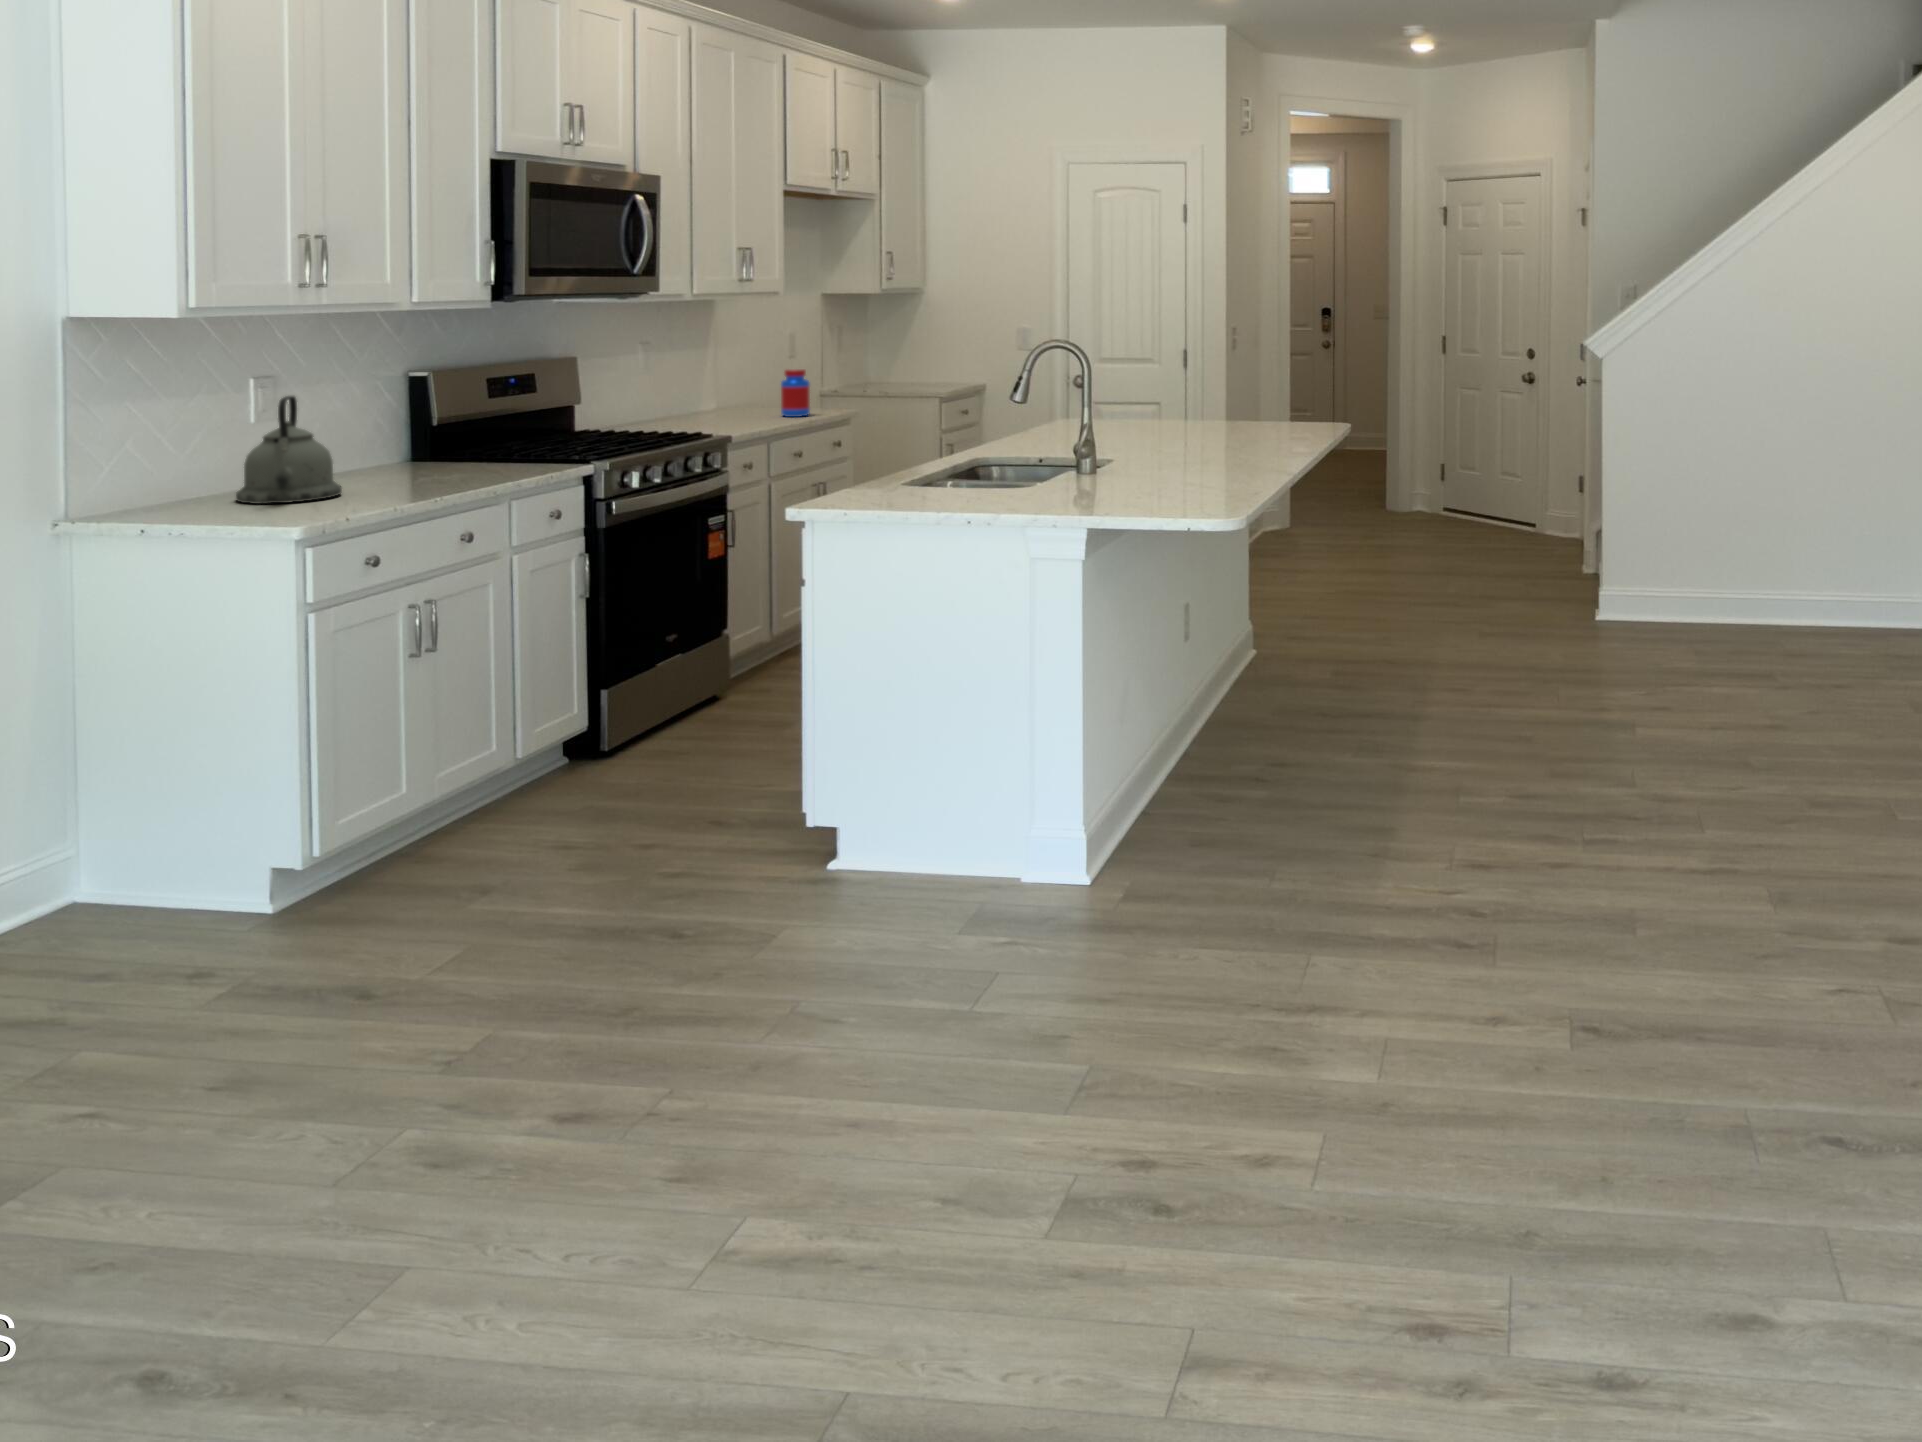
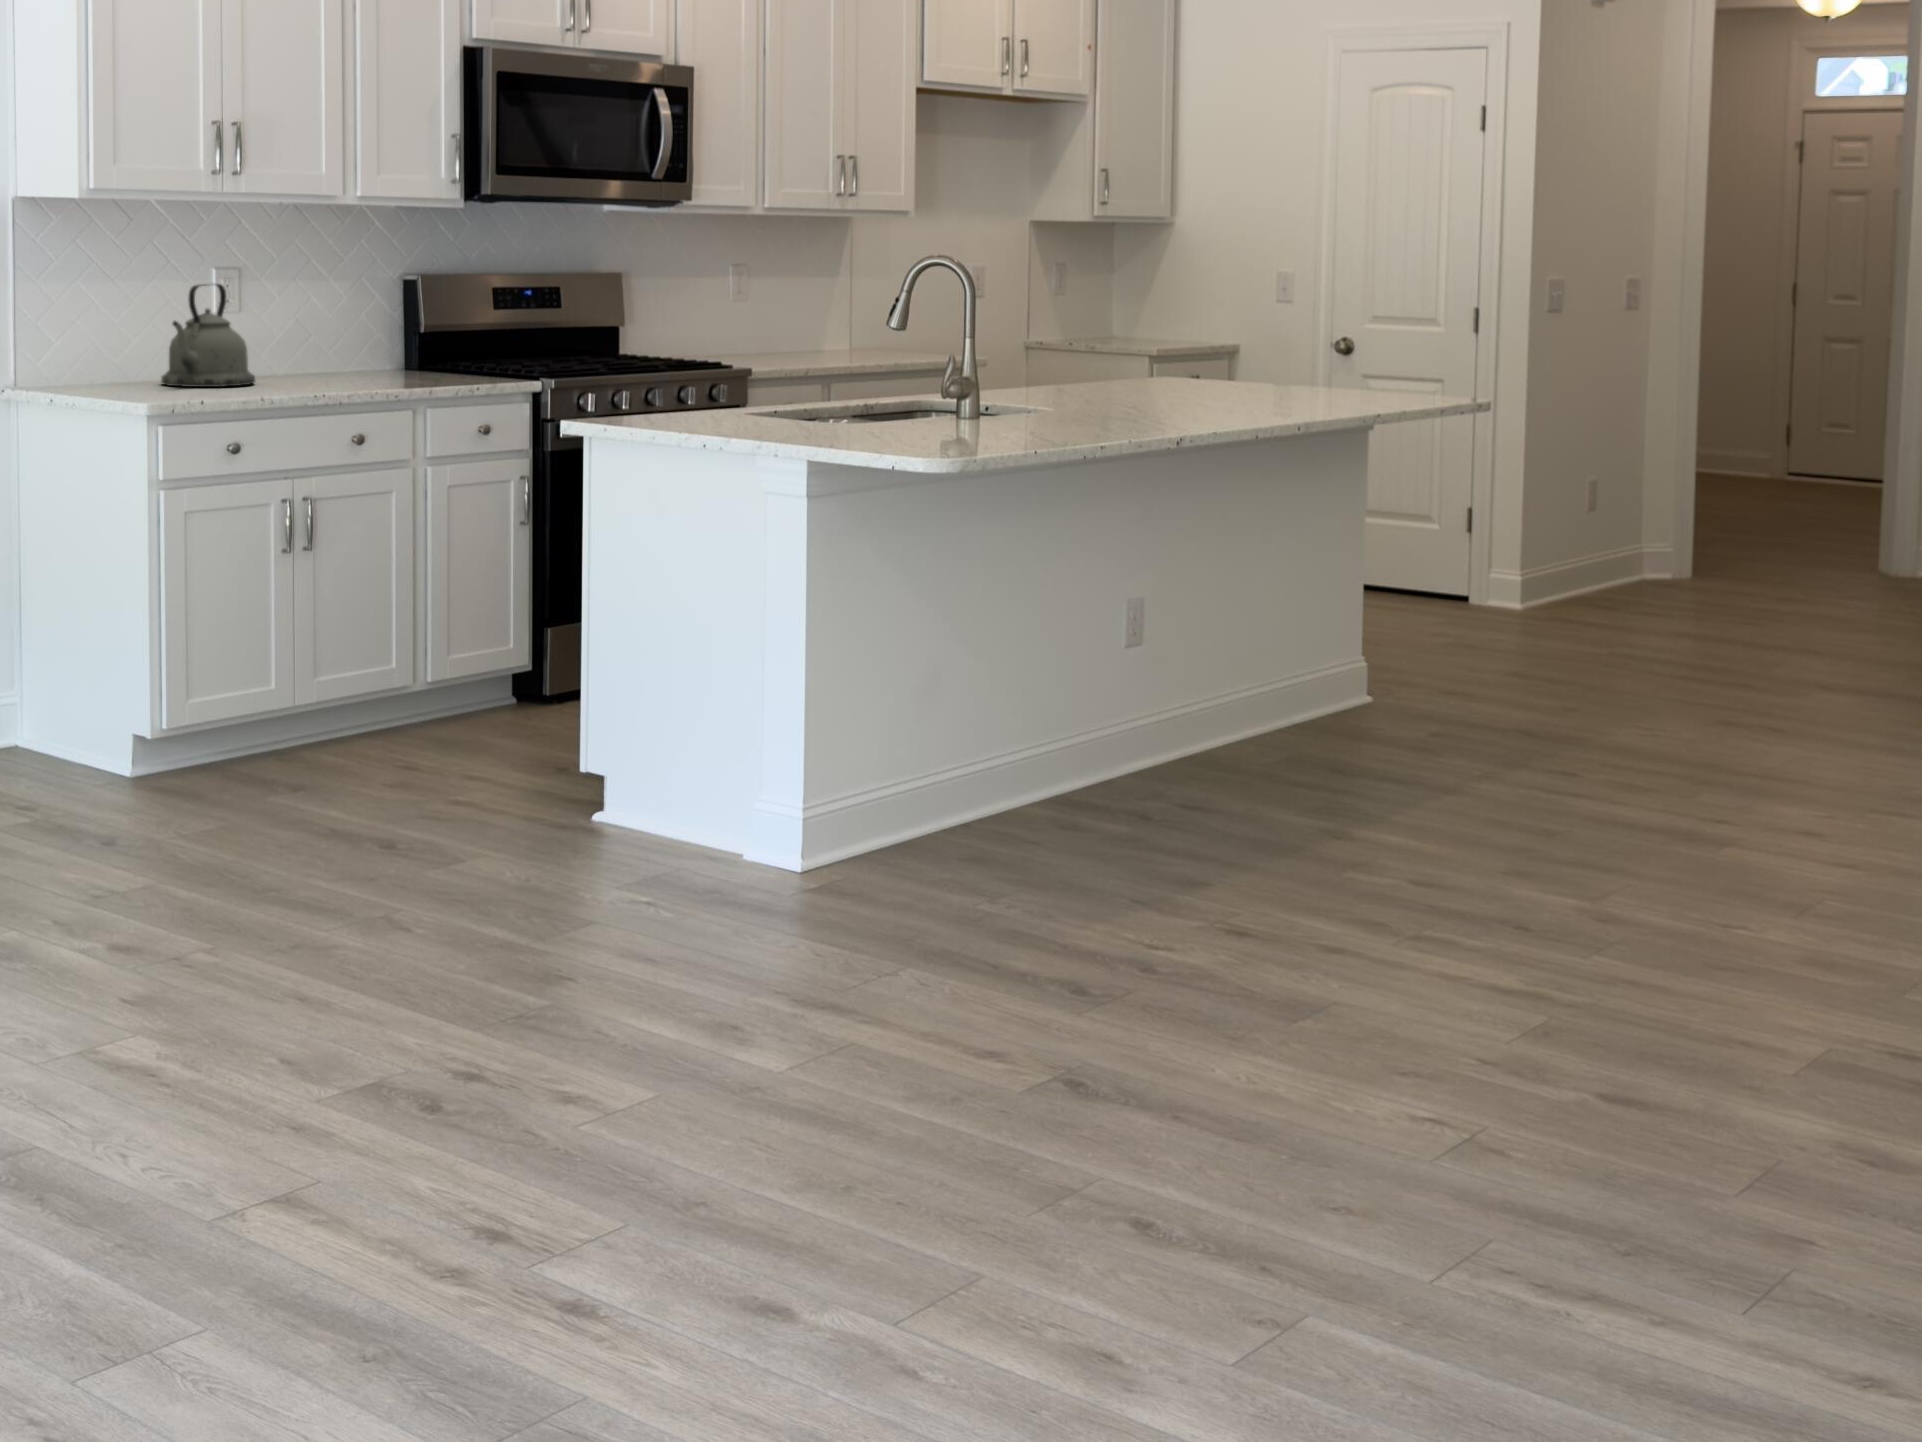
jar: present [781,369,810,417] -> none [868,302,901,359]

